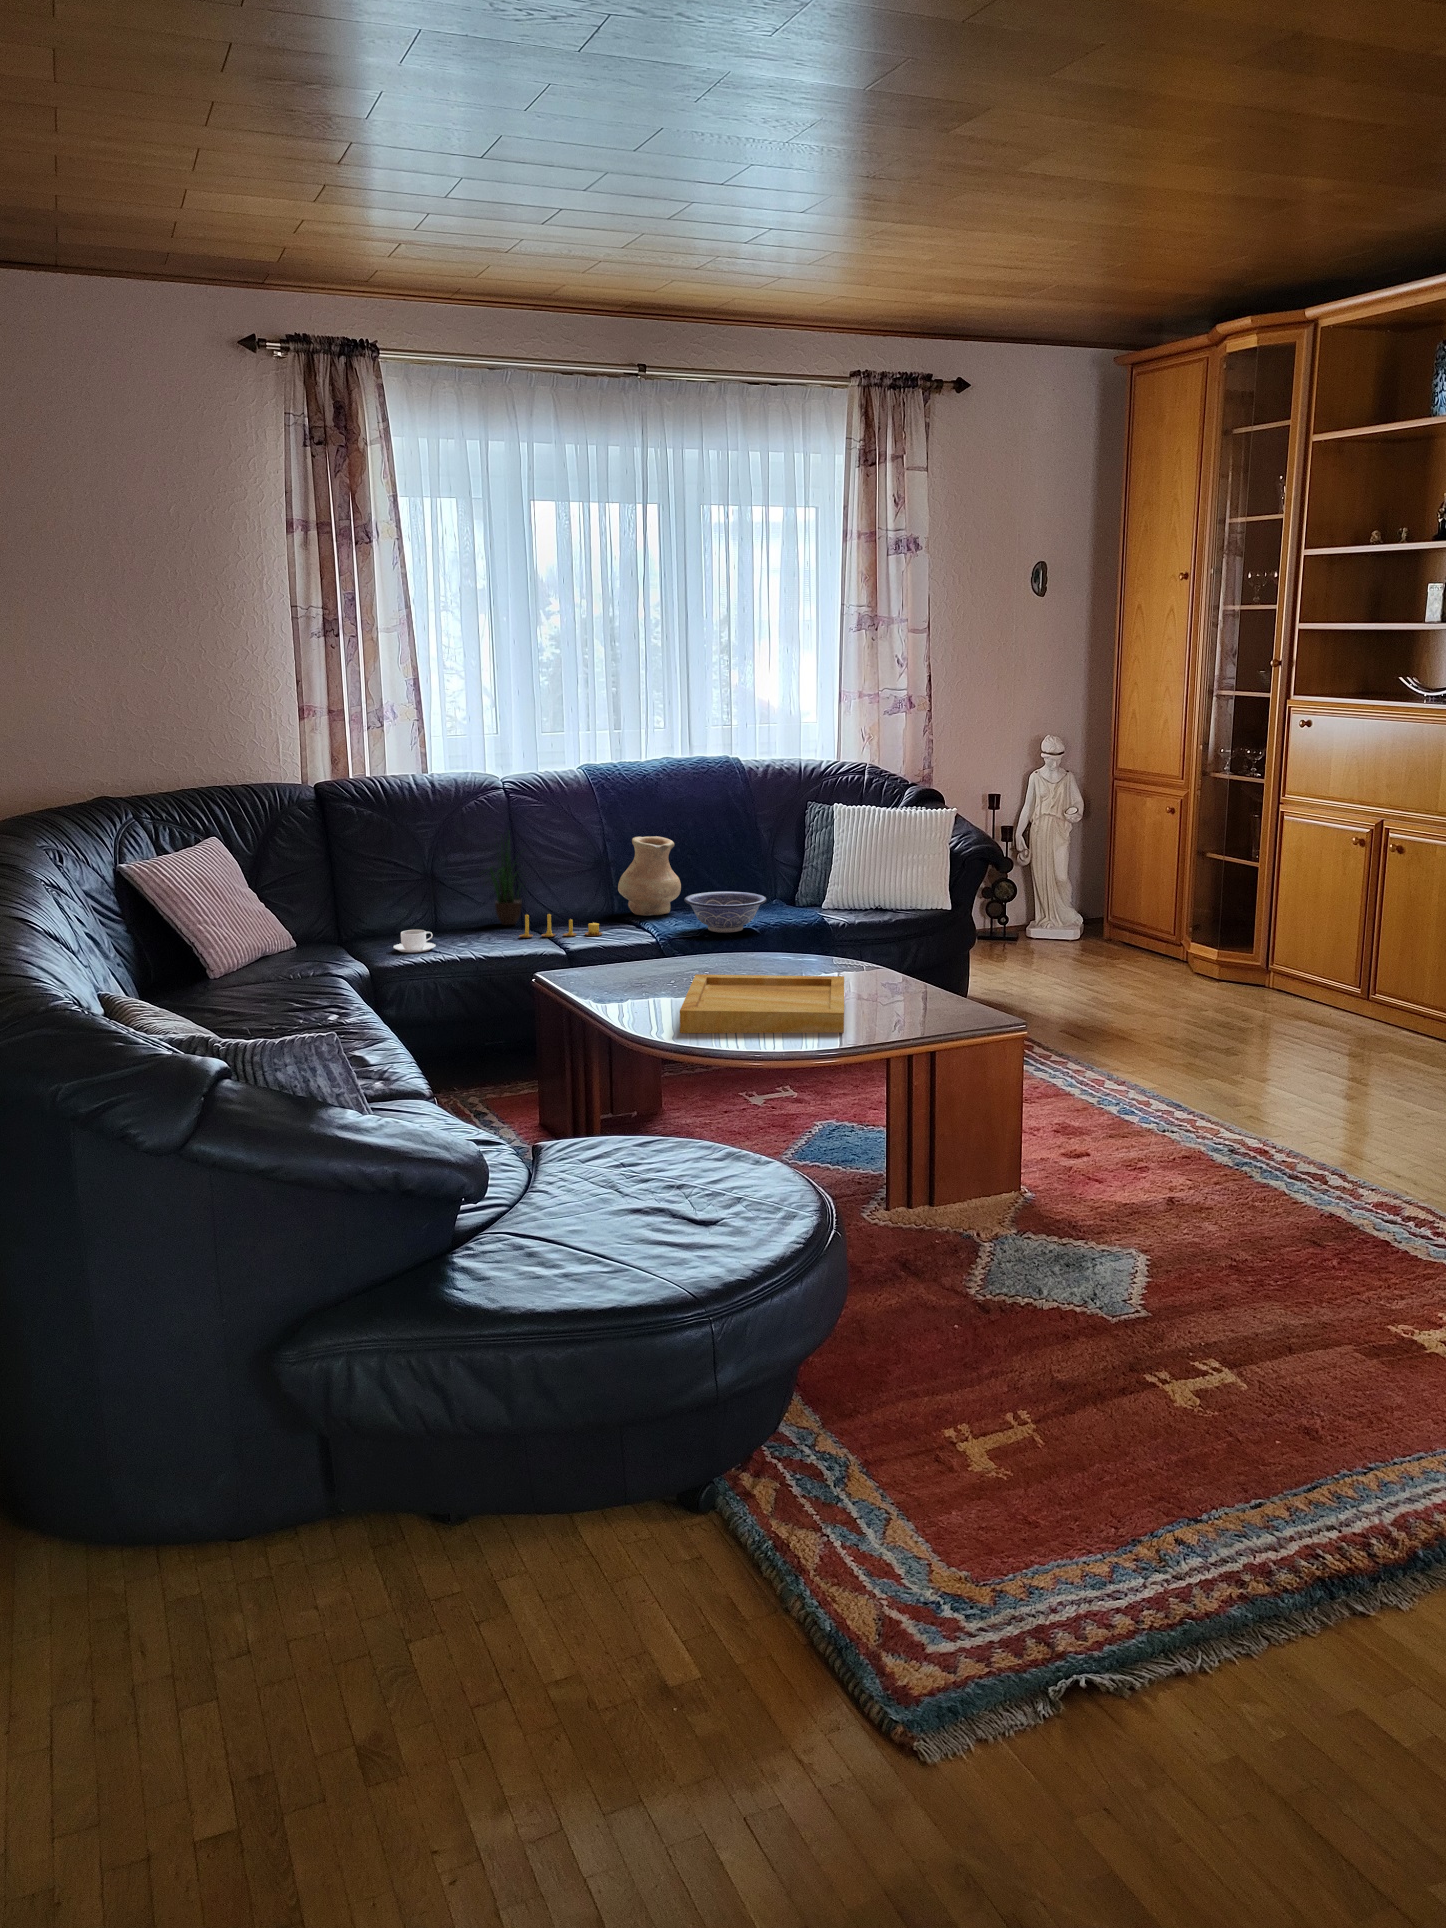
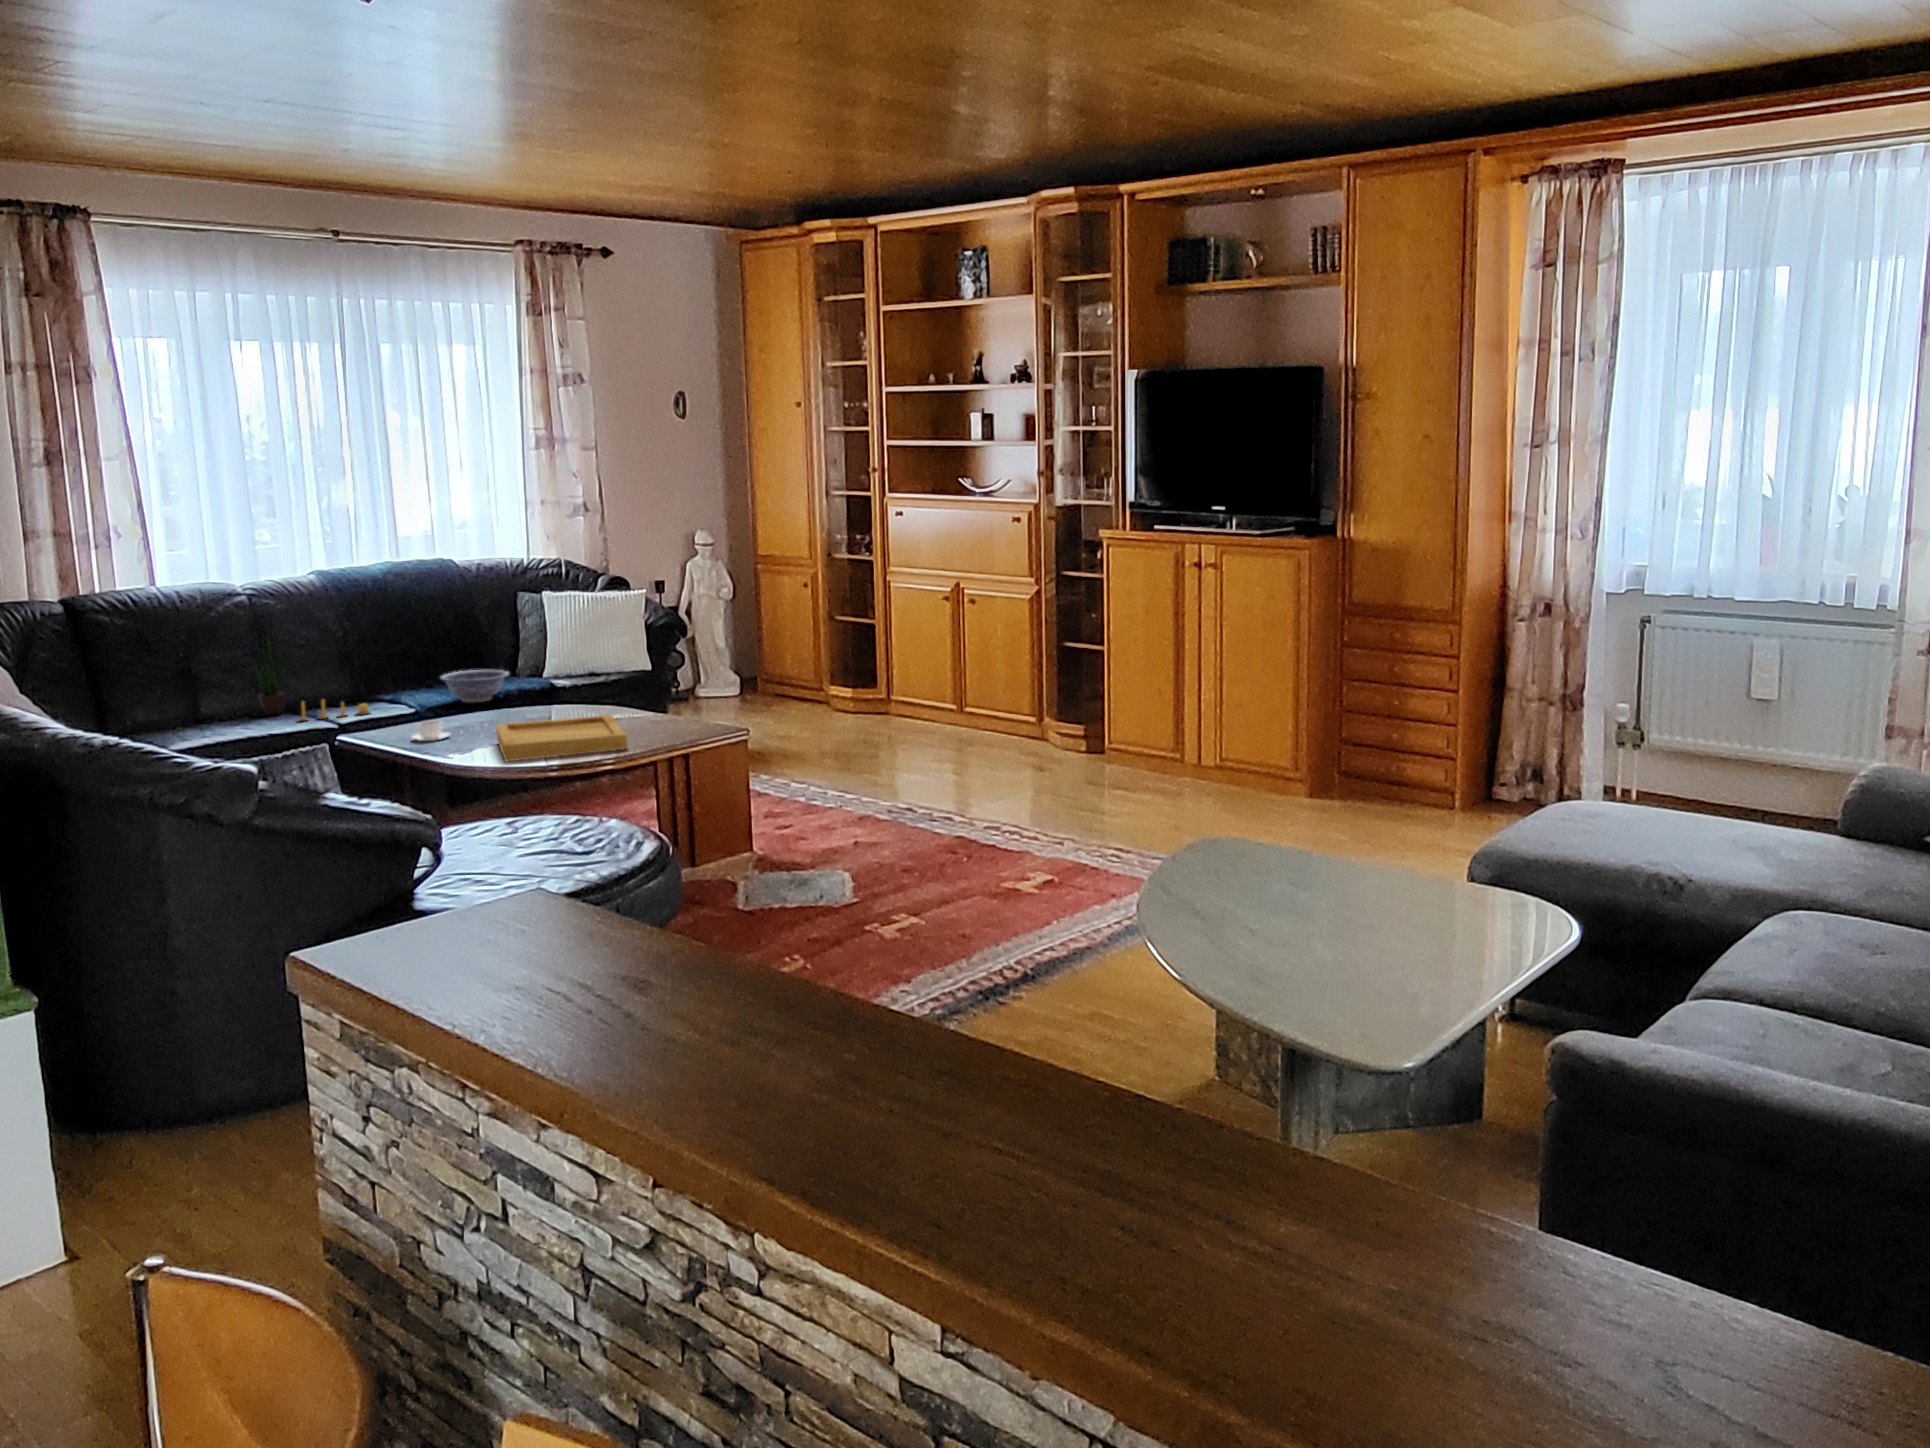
vase: present [618,836,681,916] -> none [367,631,424,697]
coffee cup: present [393,930,436,953] -> present [412,721,449,741]

